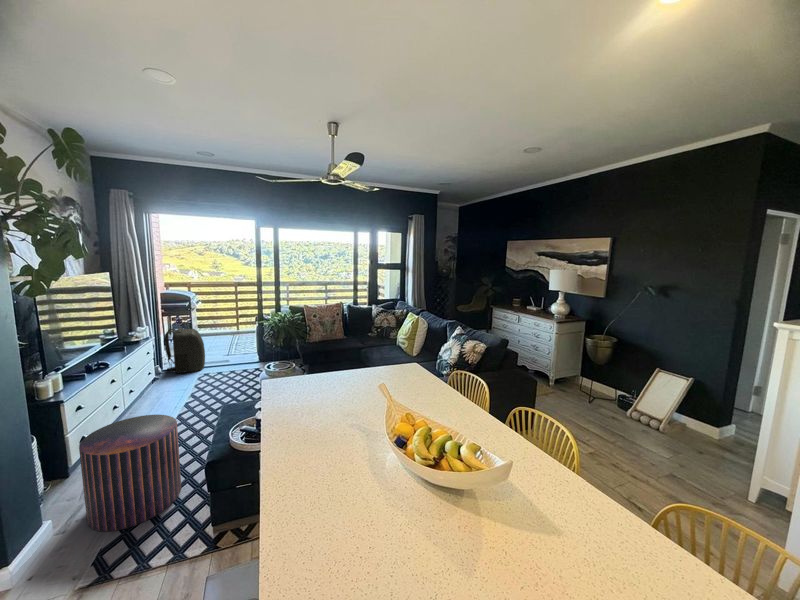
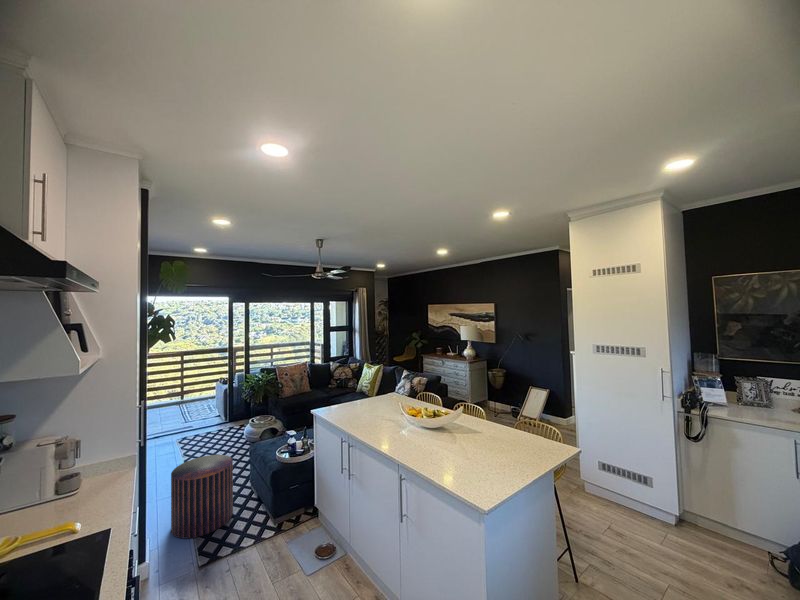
backpack: present [161,328,205,374] -> none [139,397,181,443]

